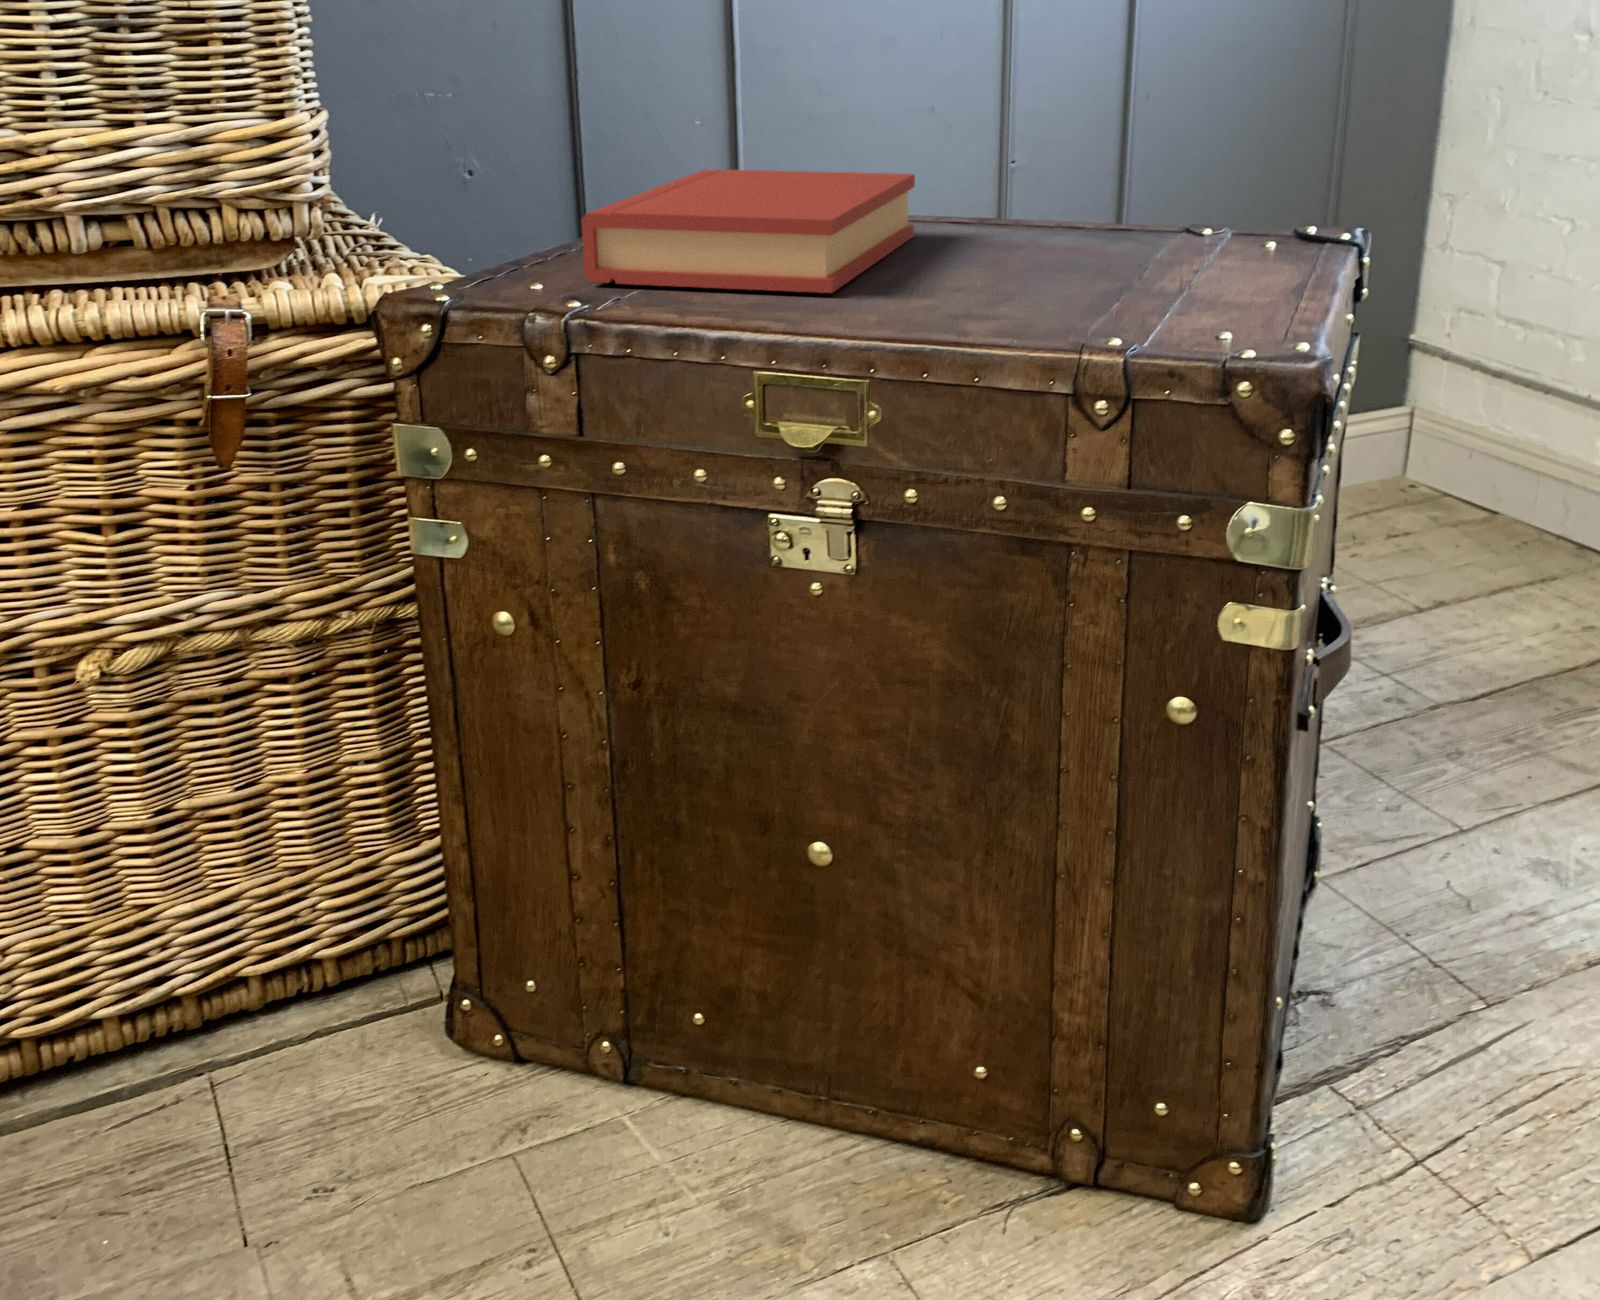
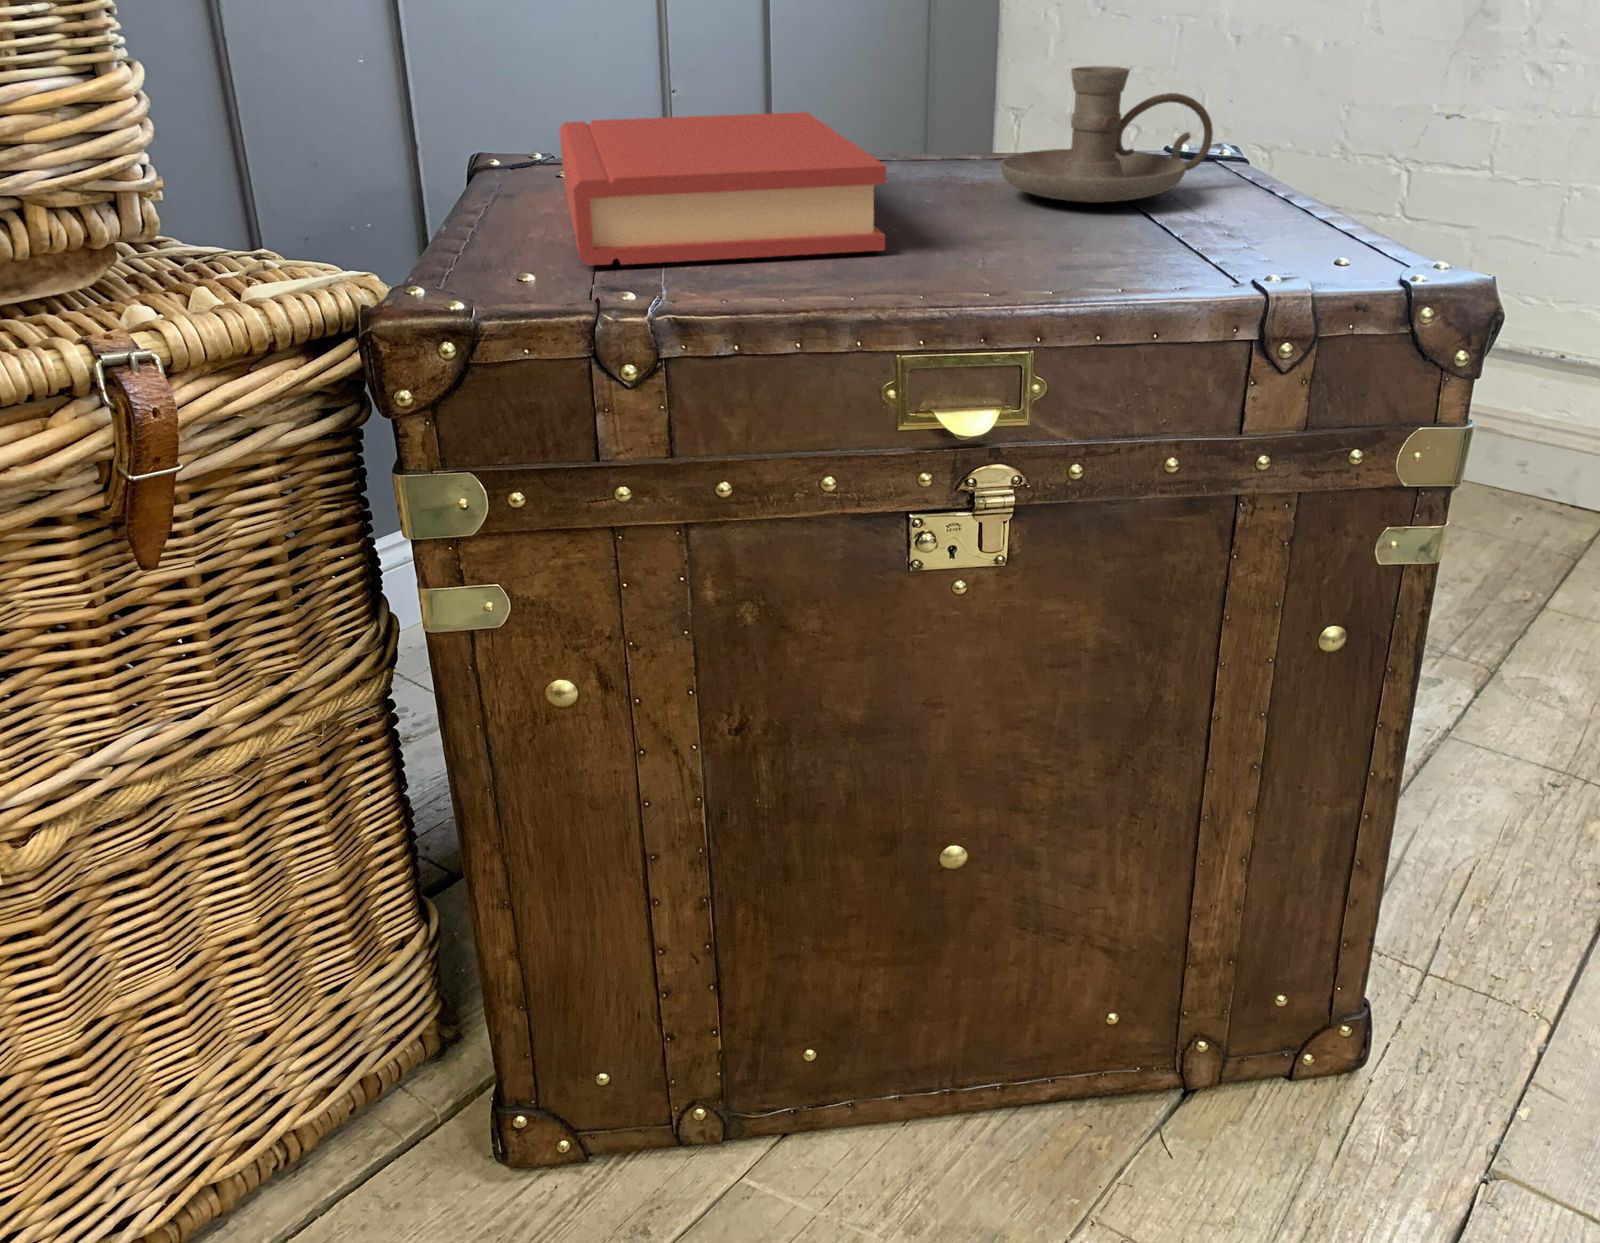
candle holder: none [1036,146,1261,275] -> present [1000,66,1213,203]

